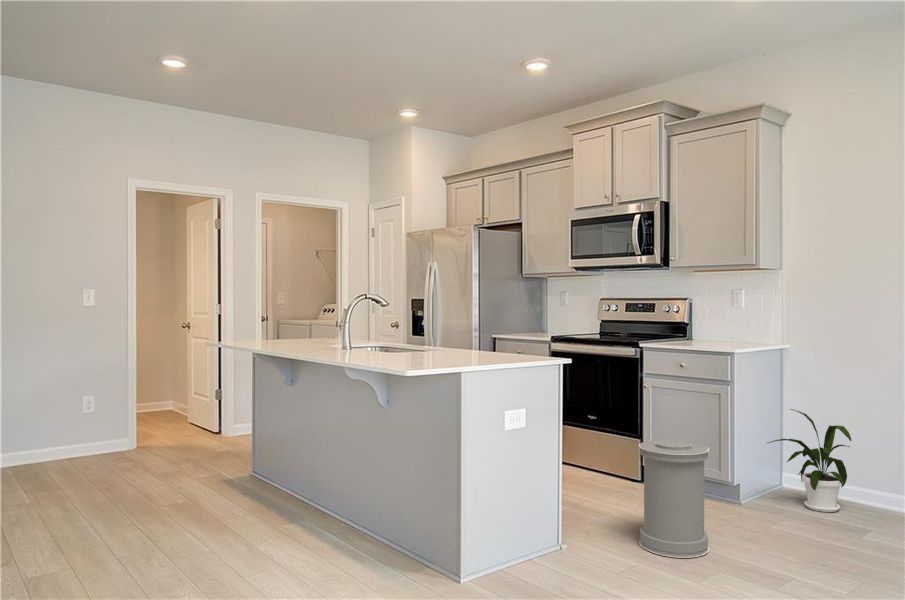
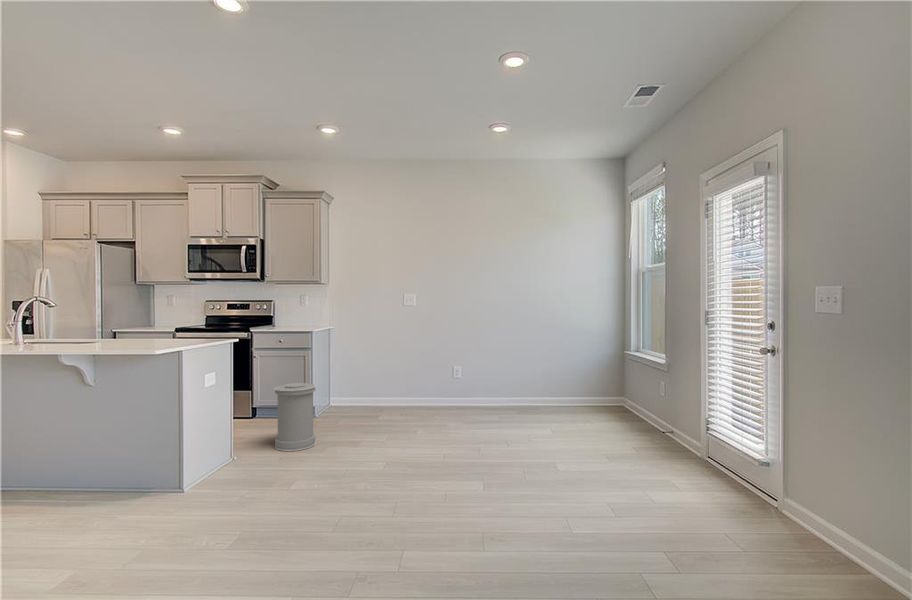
house plant: present [767,409,851,512] -> none [327,360,369,412]

